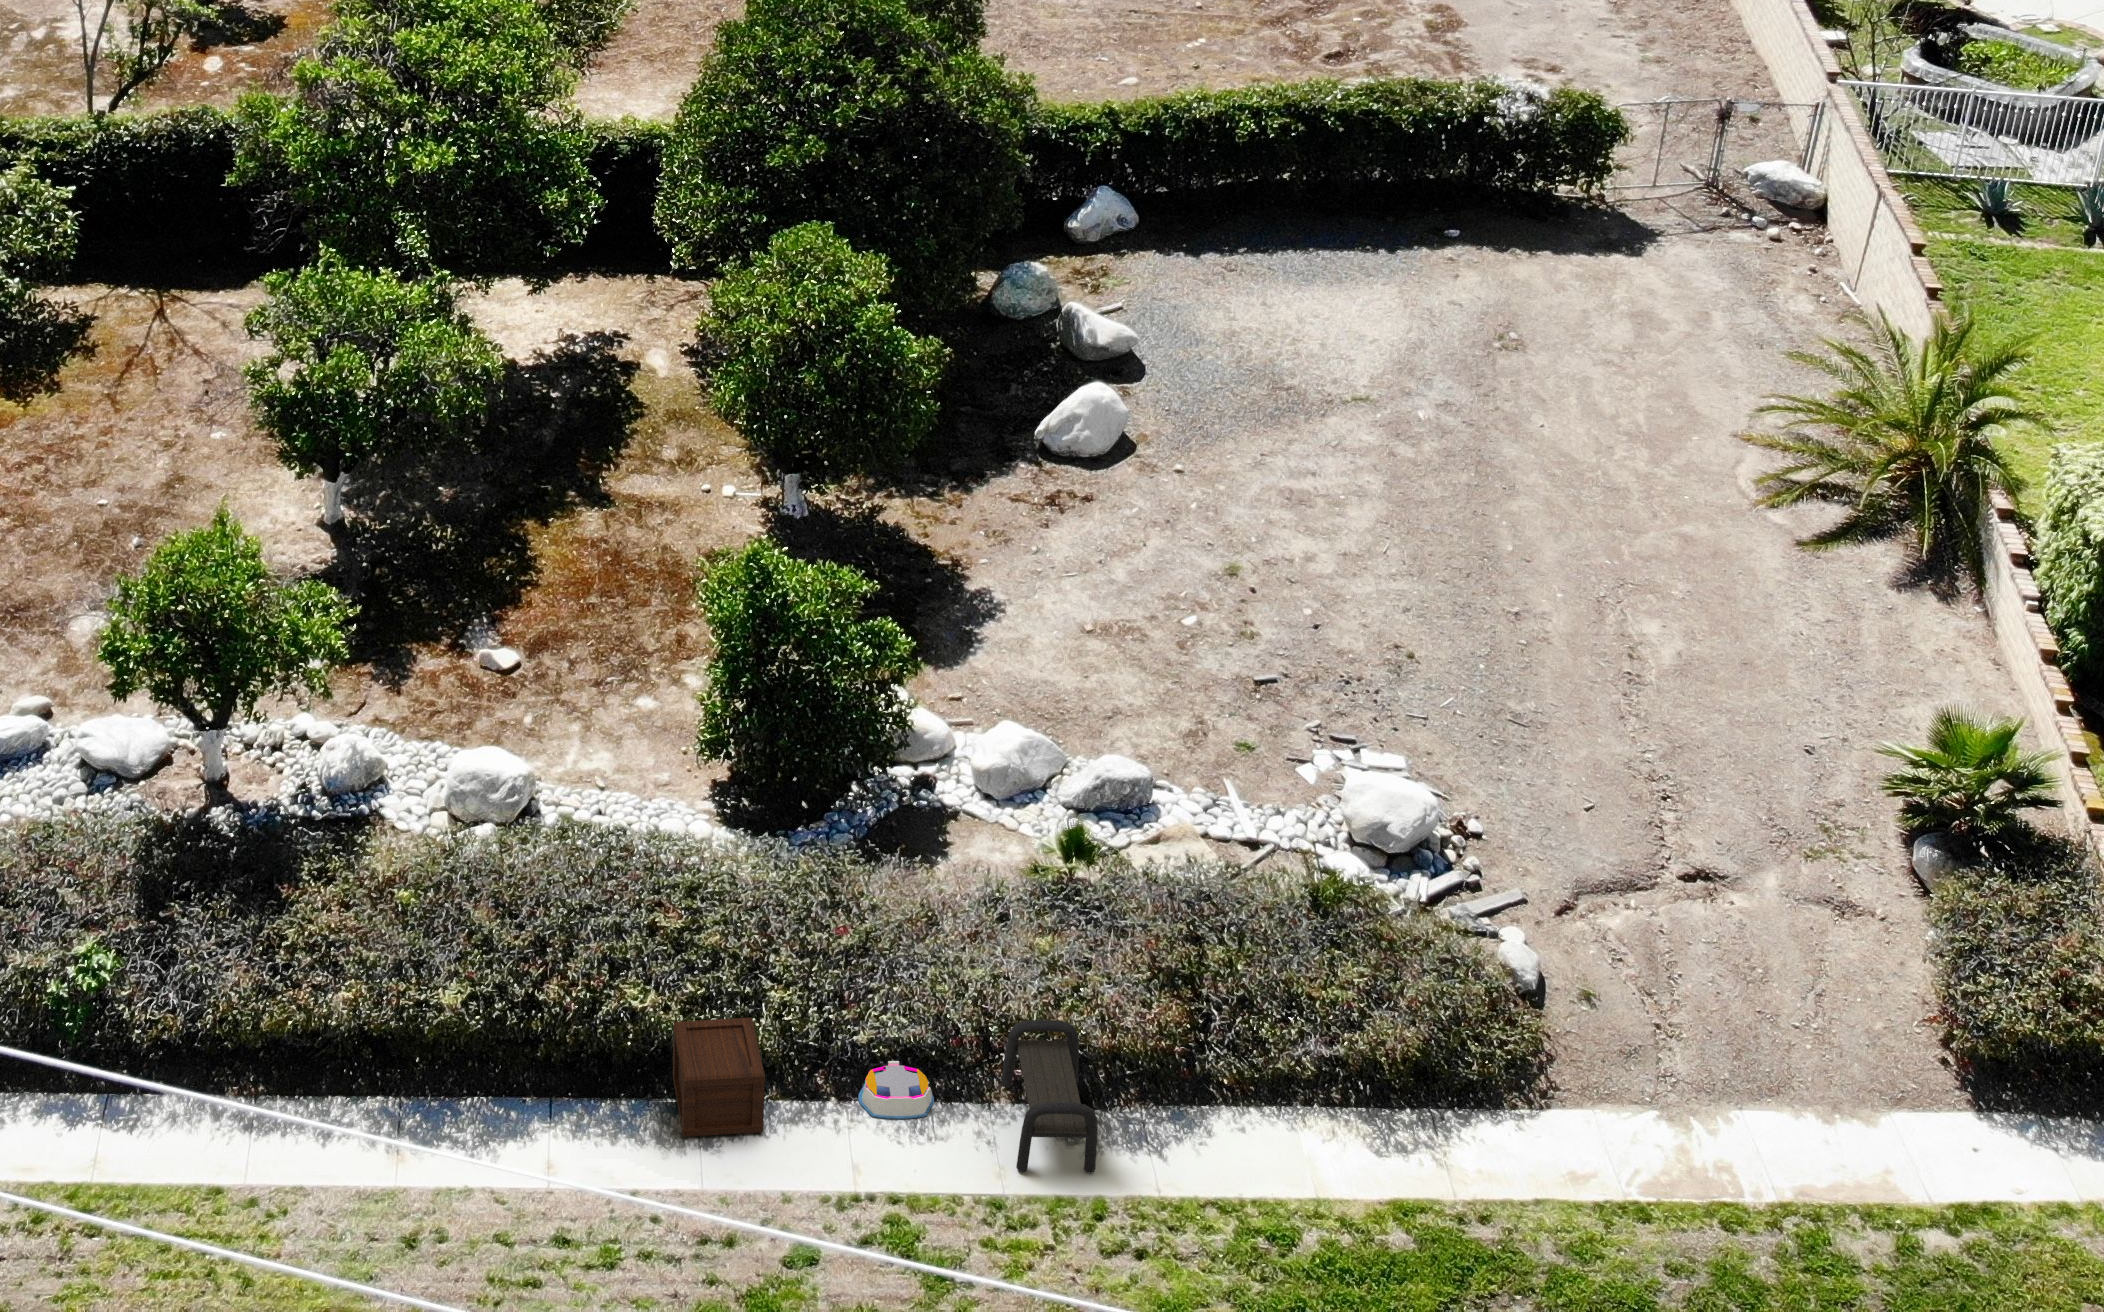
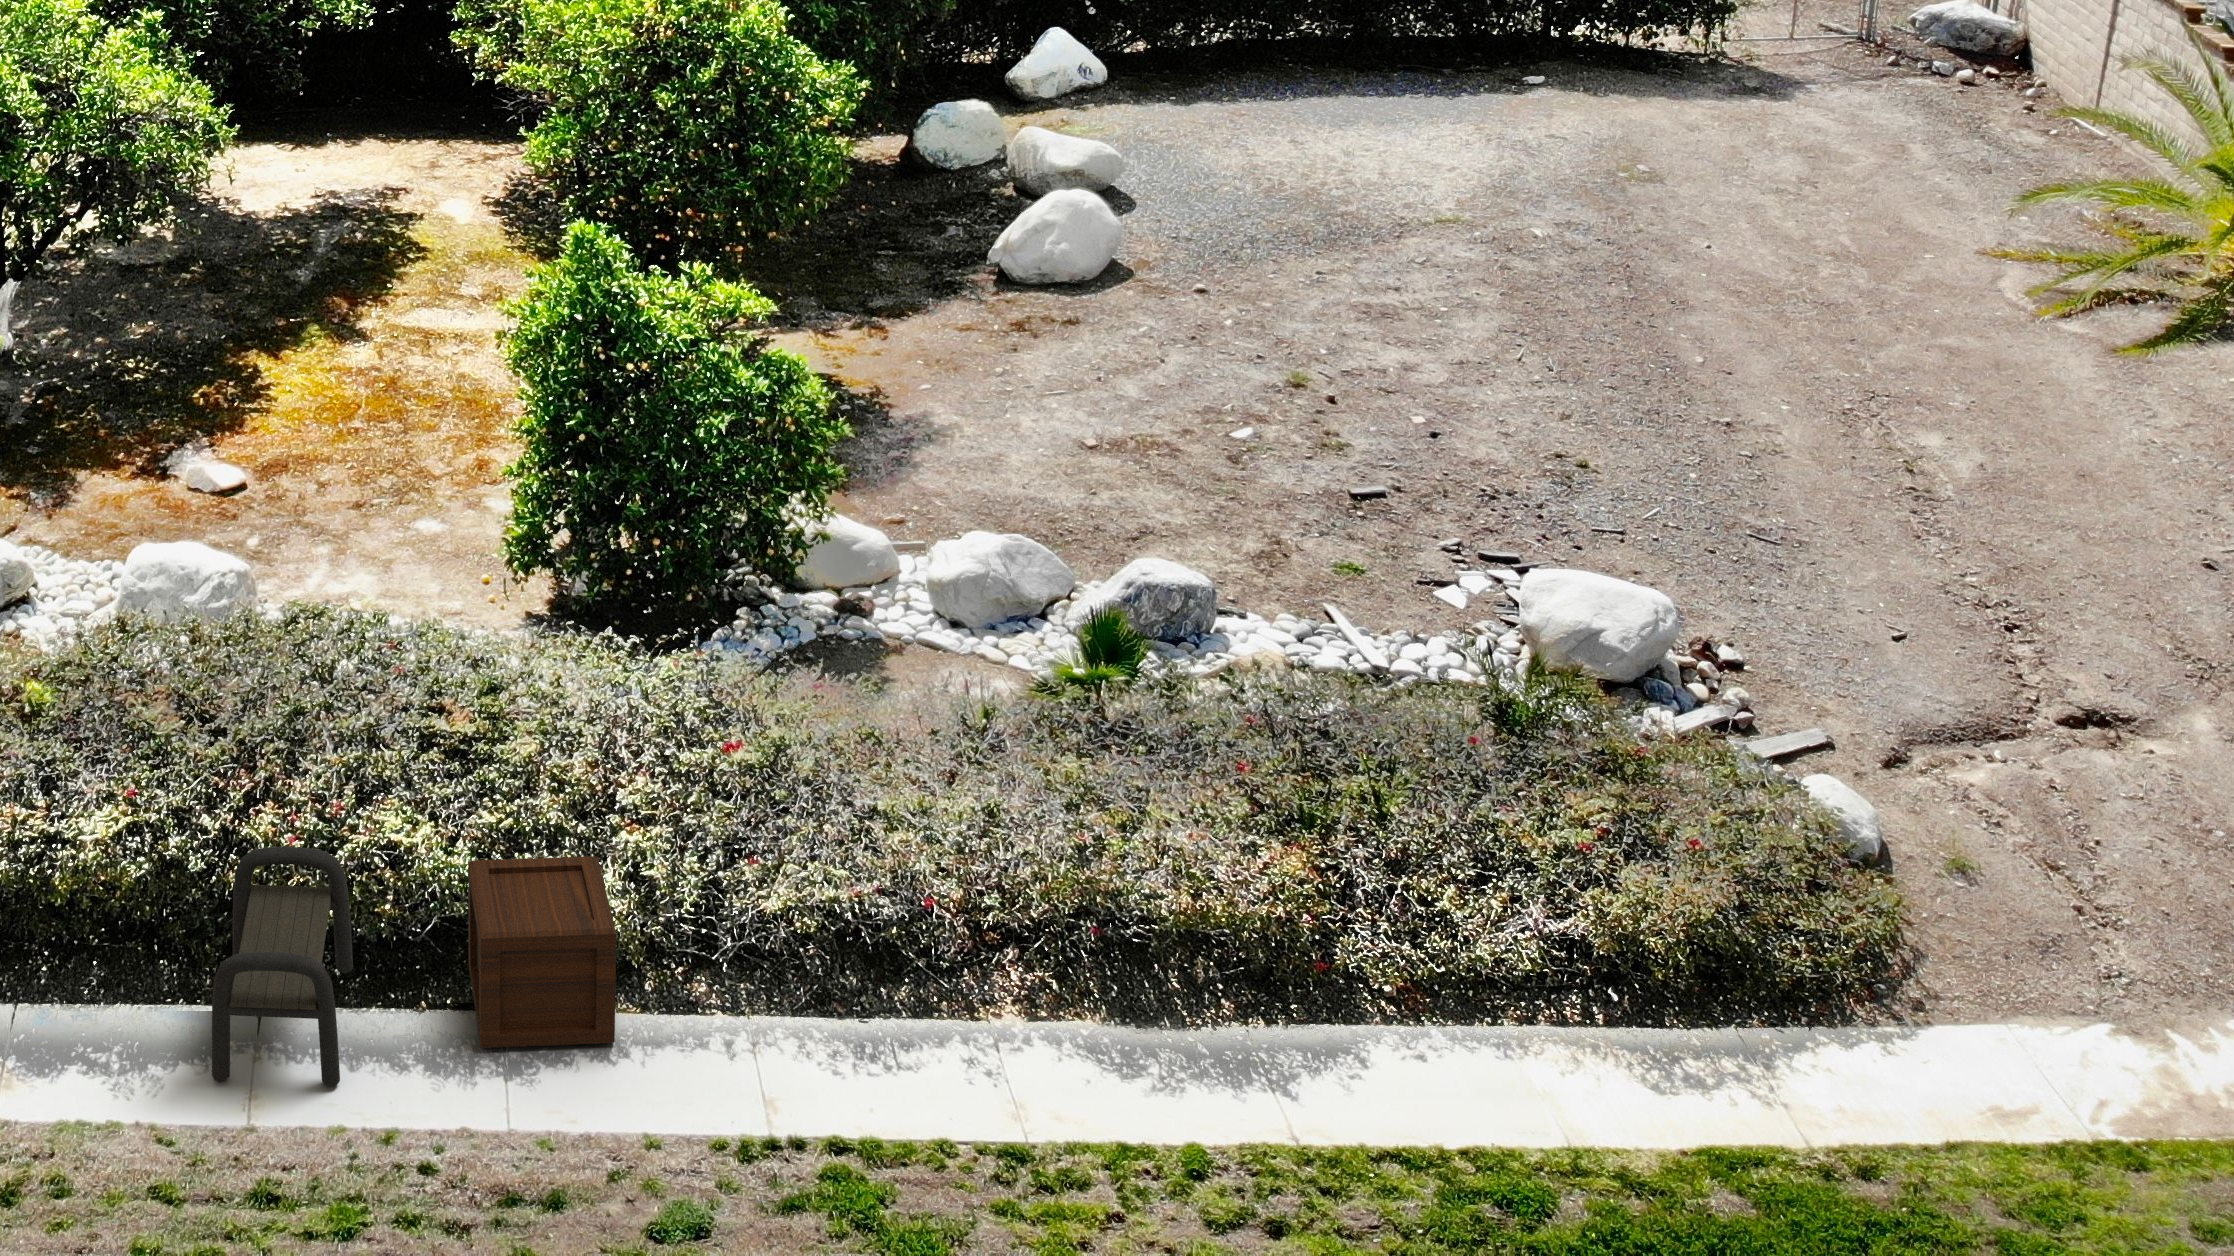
bench: present [1001,1020,1097,1173] -> present [212,847,353,1087]
storage bin: present [858,1061,934,1119] -> none [773,937,899,1027]

